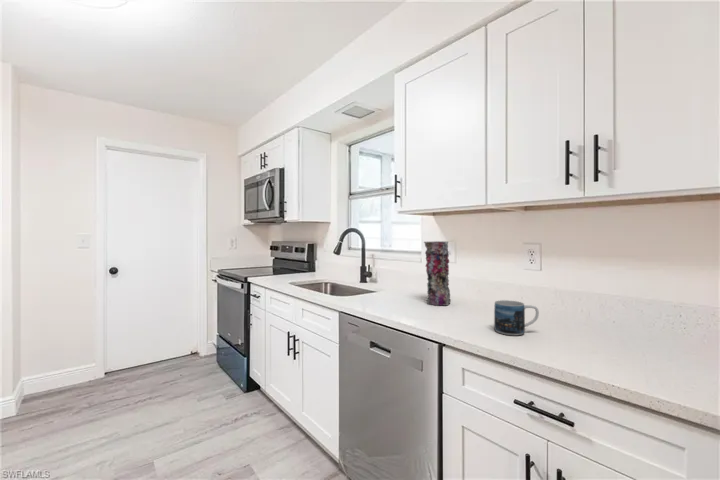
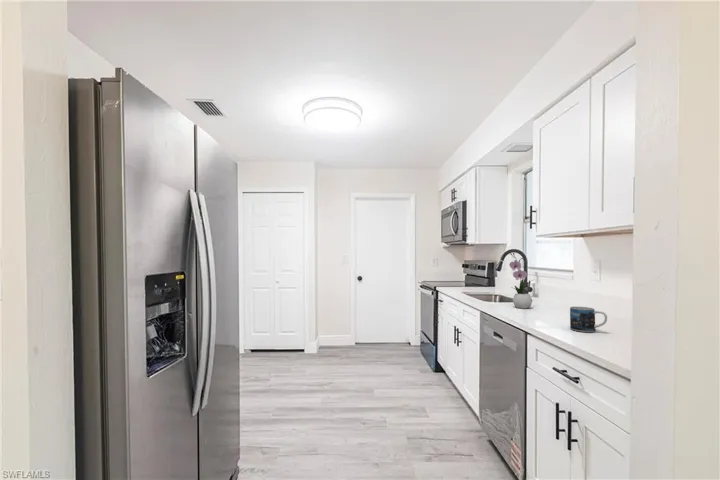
flower arrangement: none [379,231,403,303] -> present [509,253,532,309]
vase: present [424,241,451,306] -> none [548,261,576,314]

